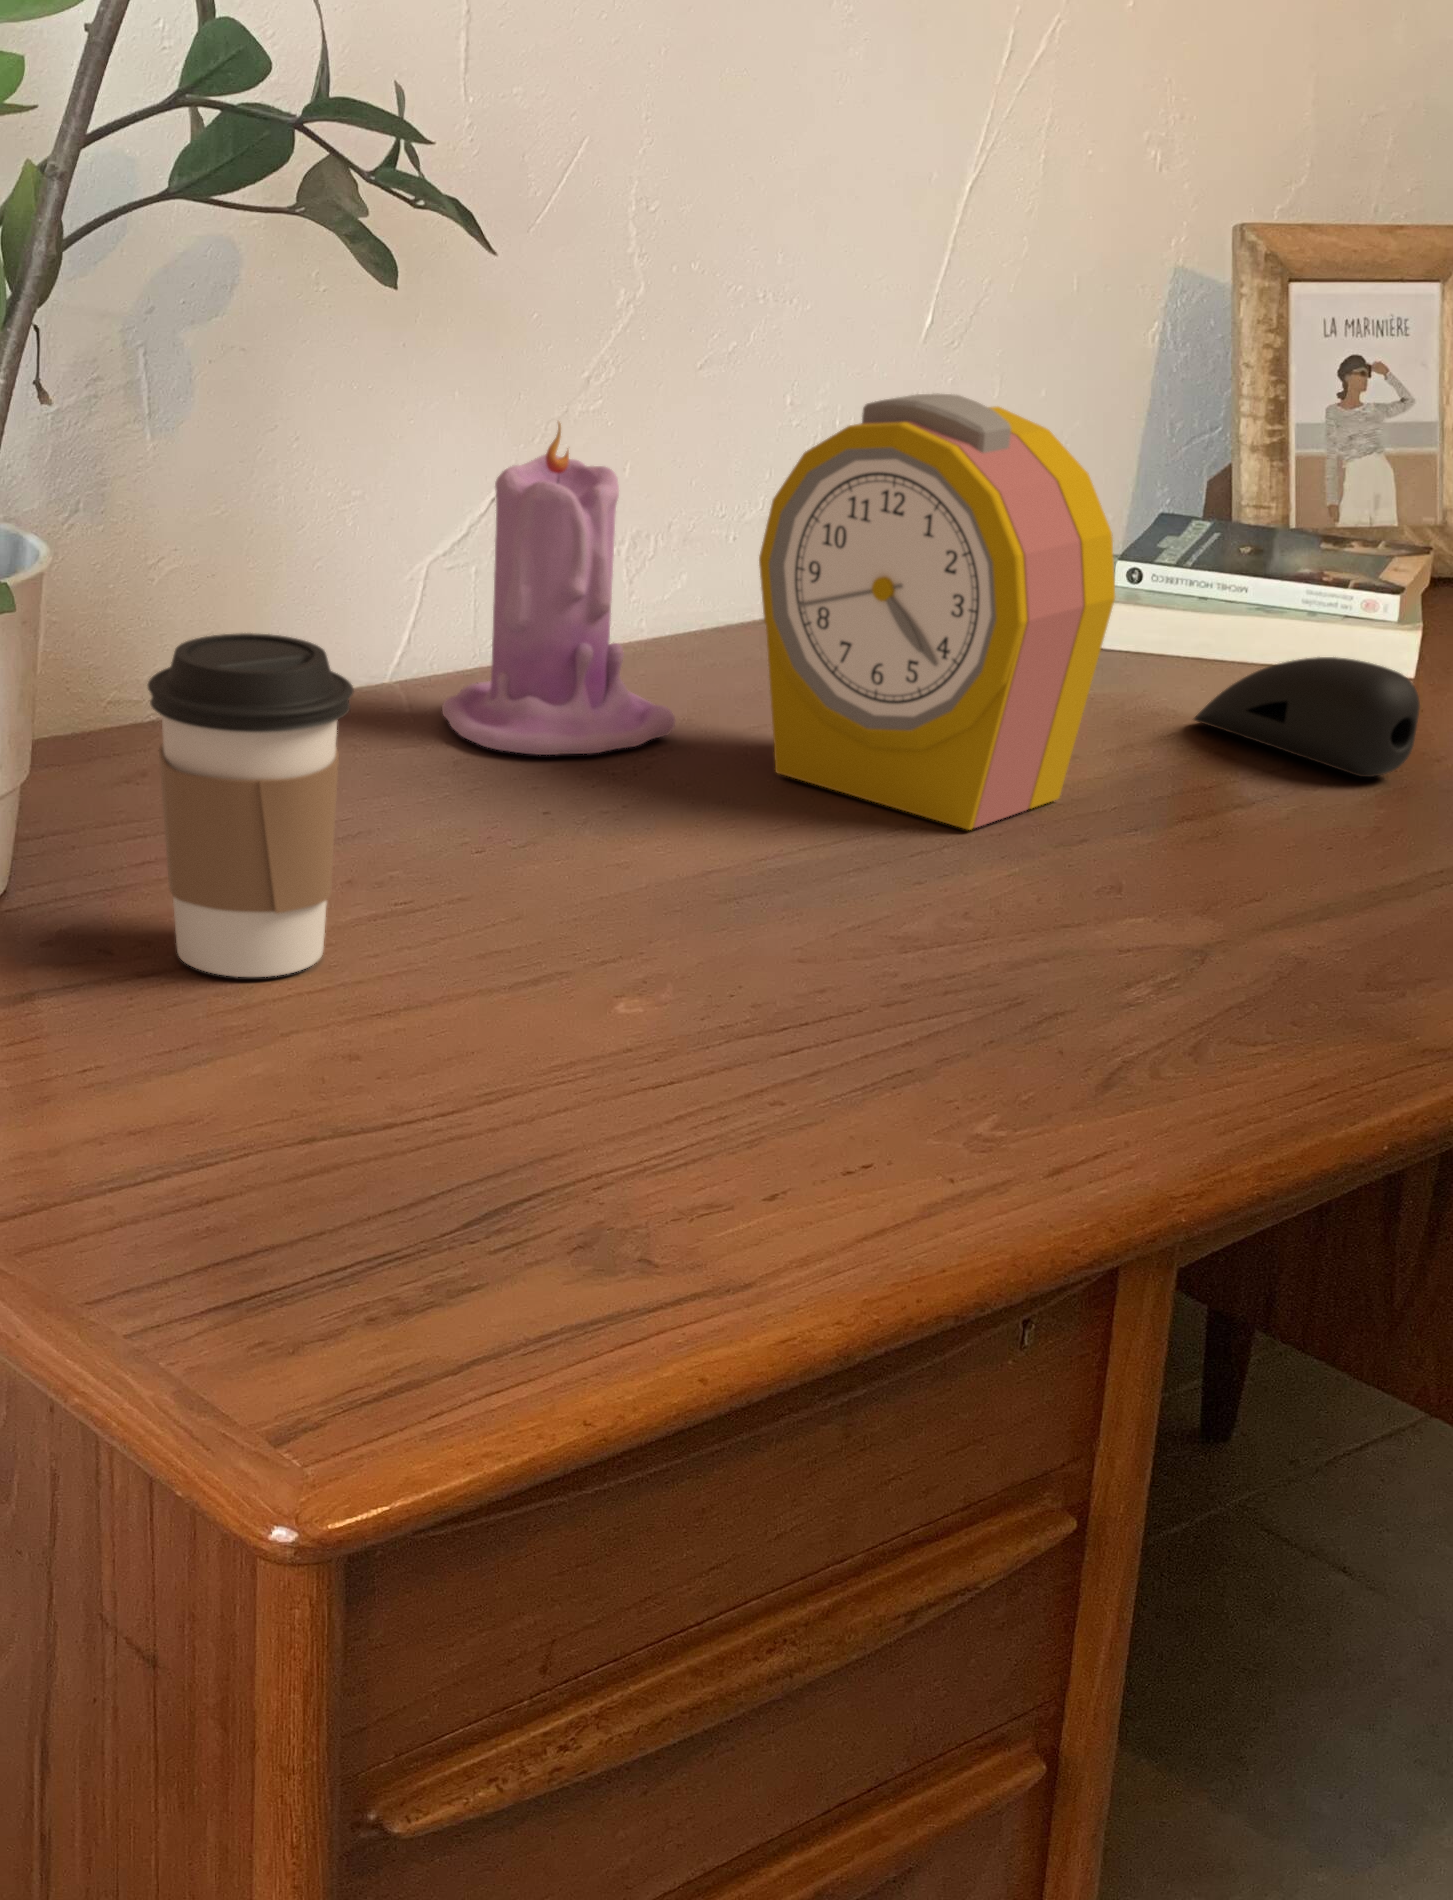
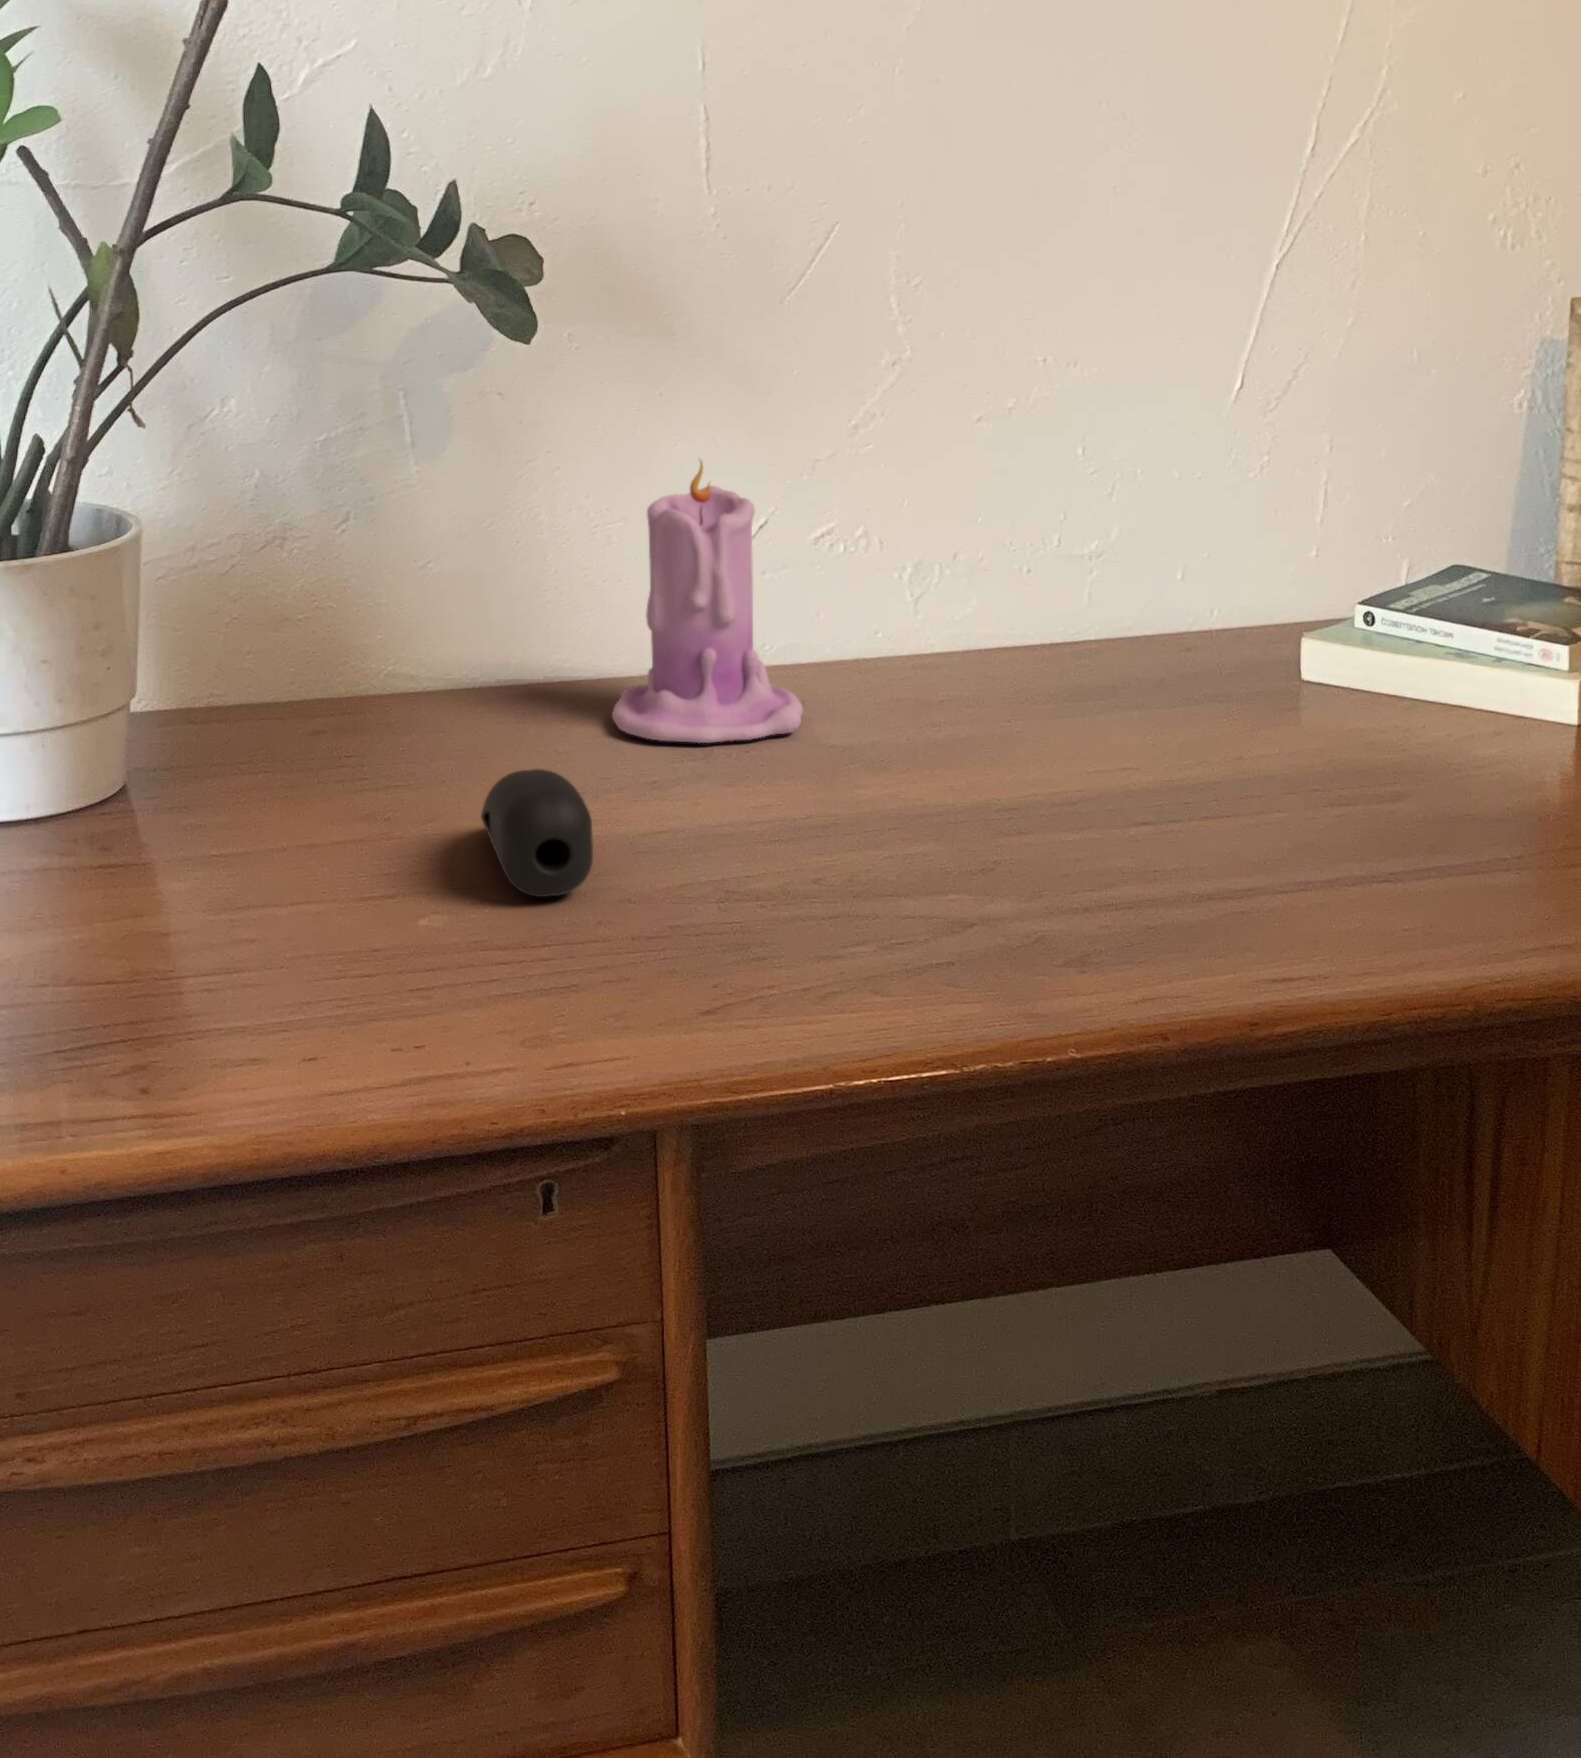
alarm clock: present [759,394,1115,830] -> none [817,449,1081,834]
coffee cup: present [148,633,354,977] -> none [92,622,262,897]
computer mouse: present [1194,657,1420,777] -> present [481,769,593,897]

